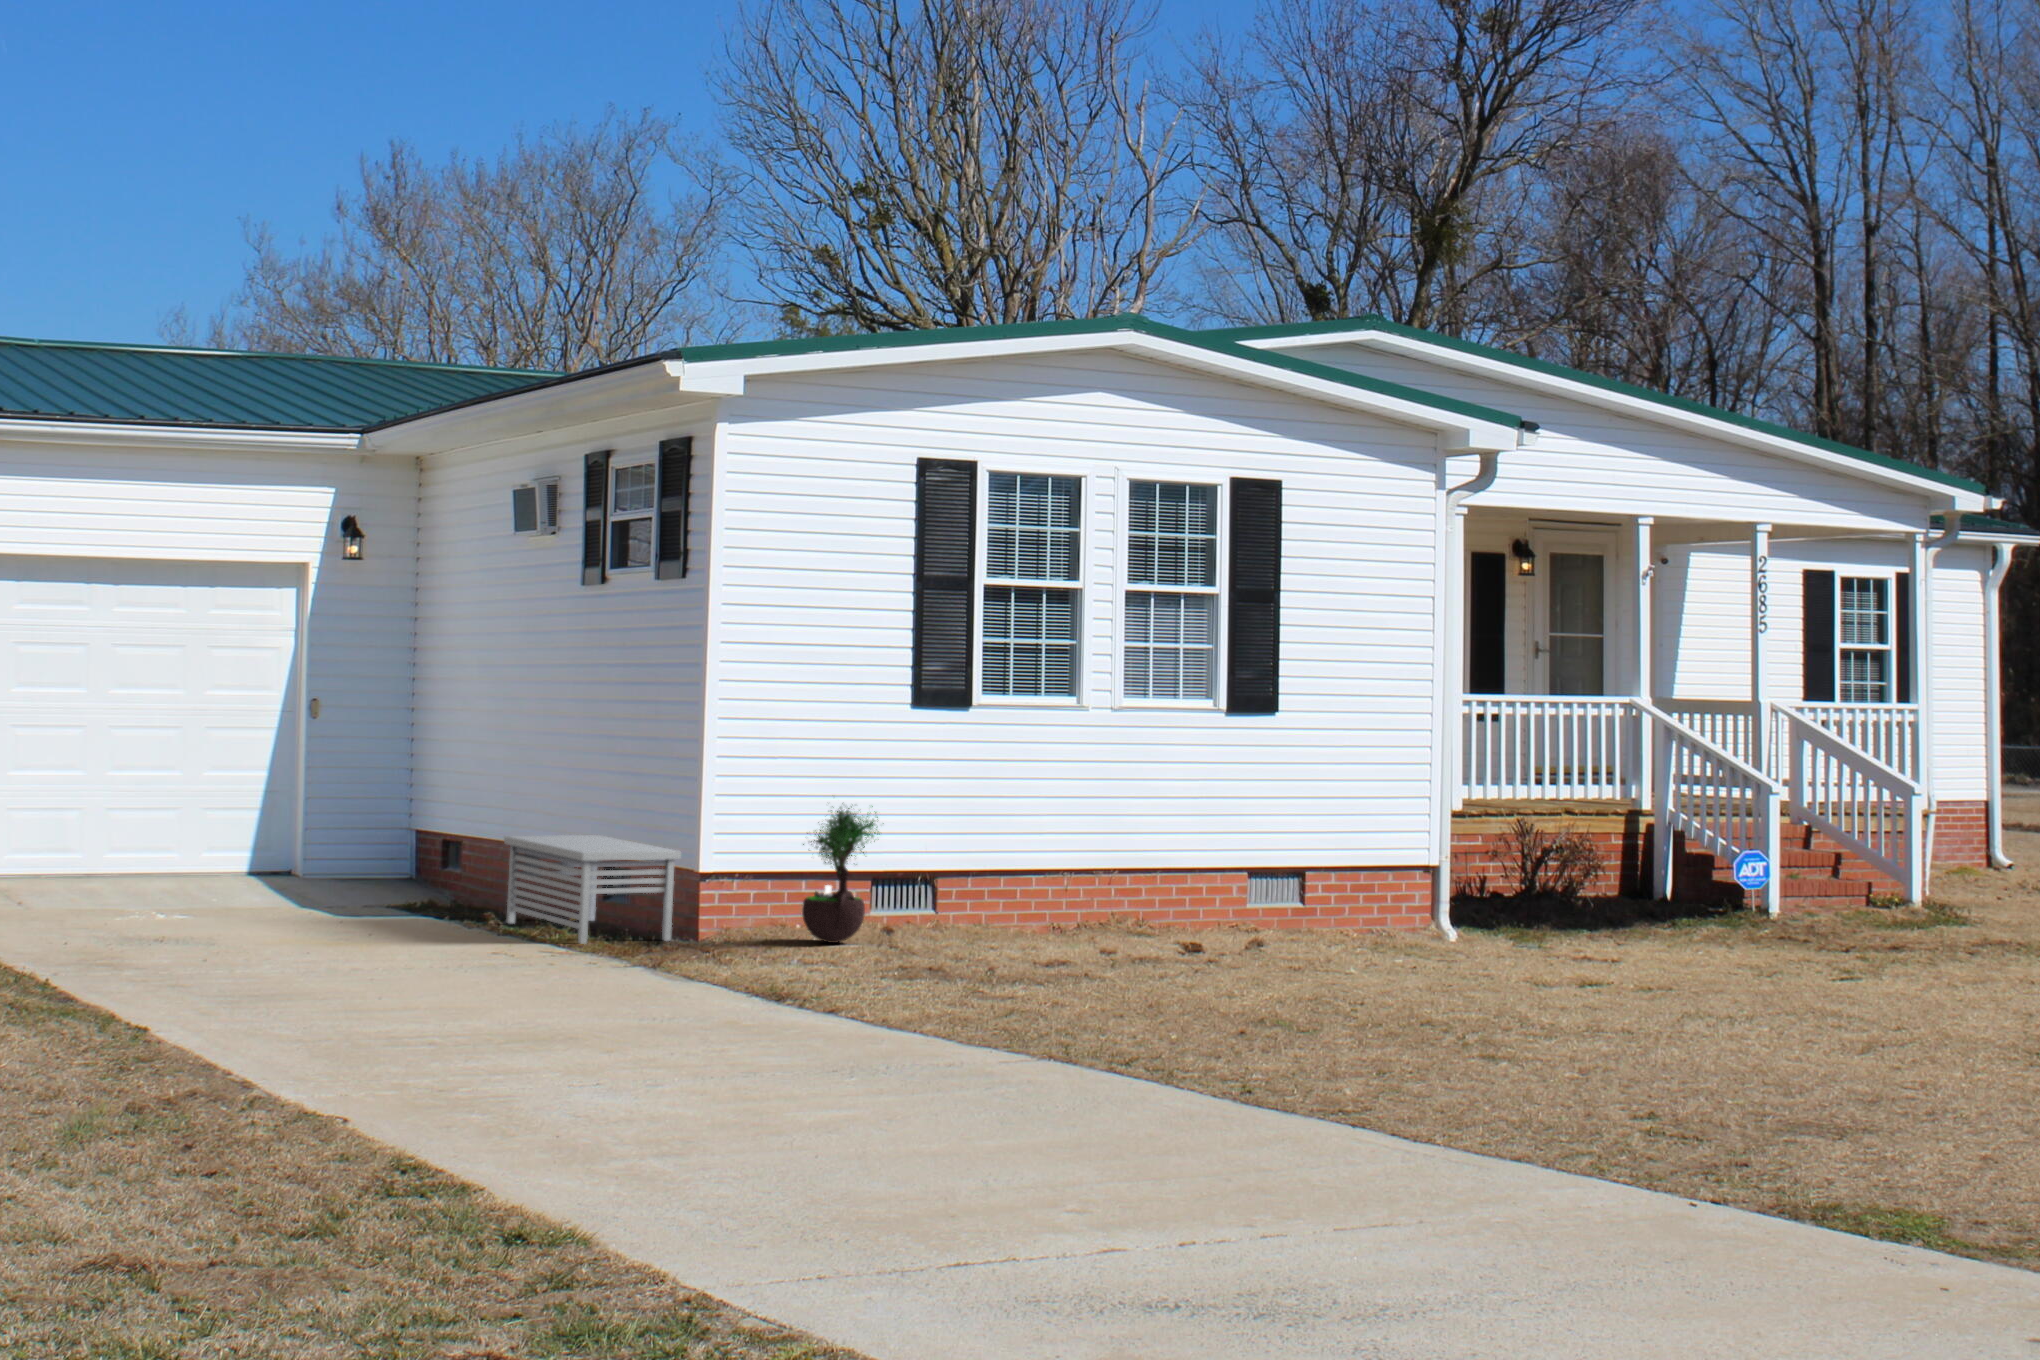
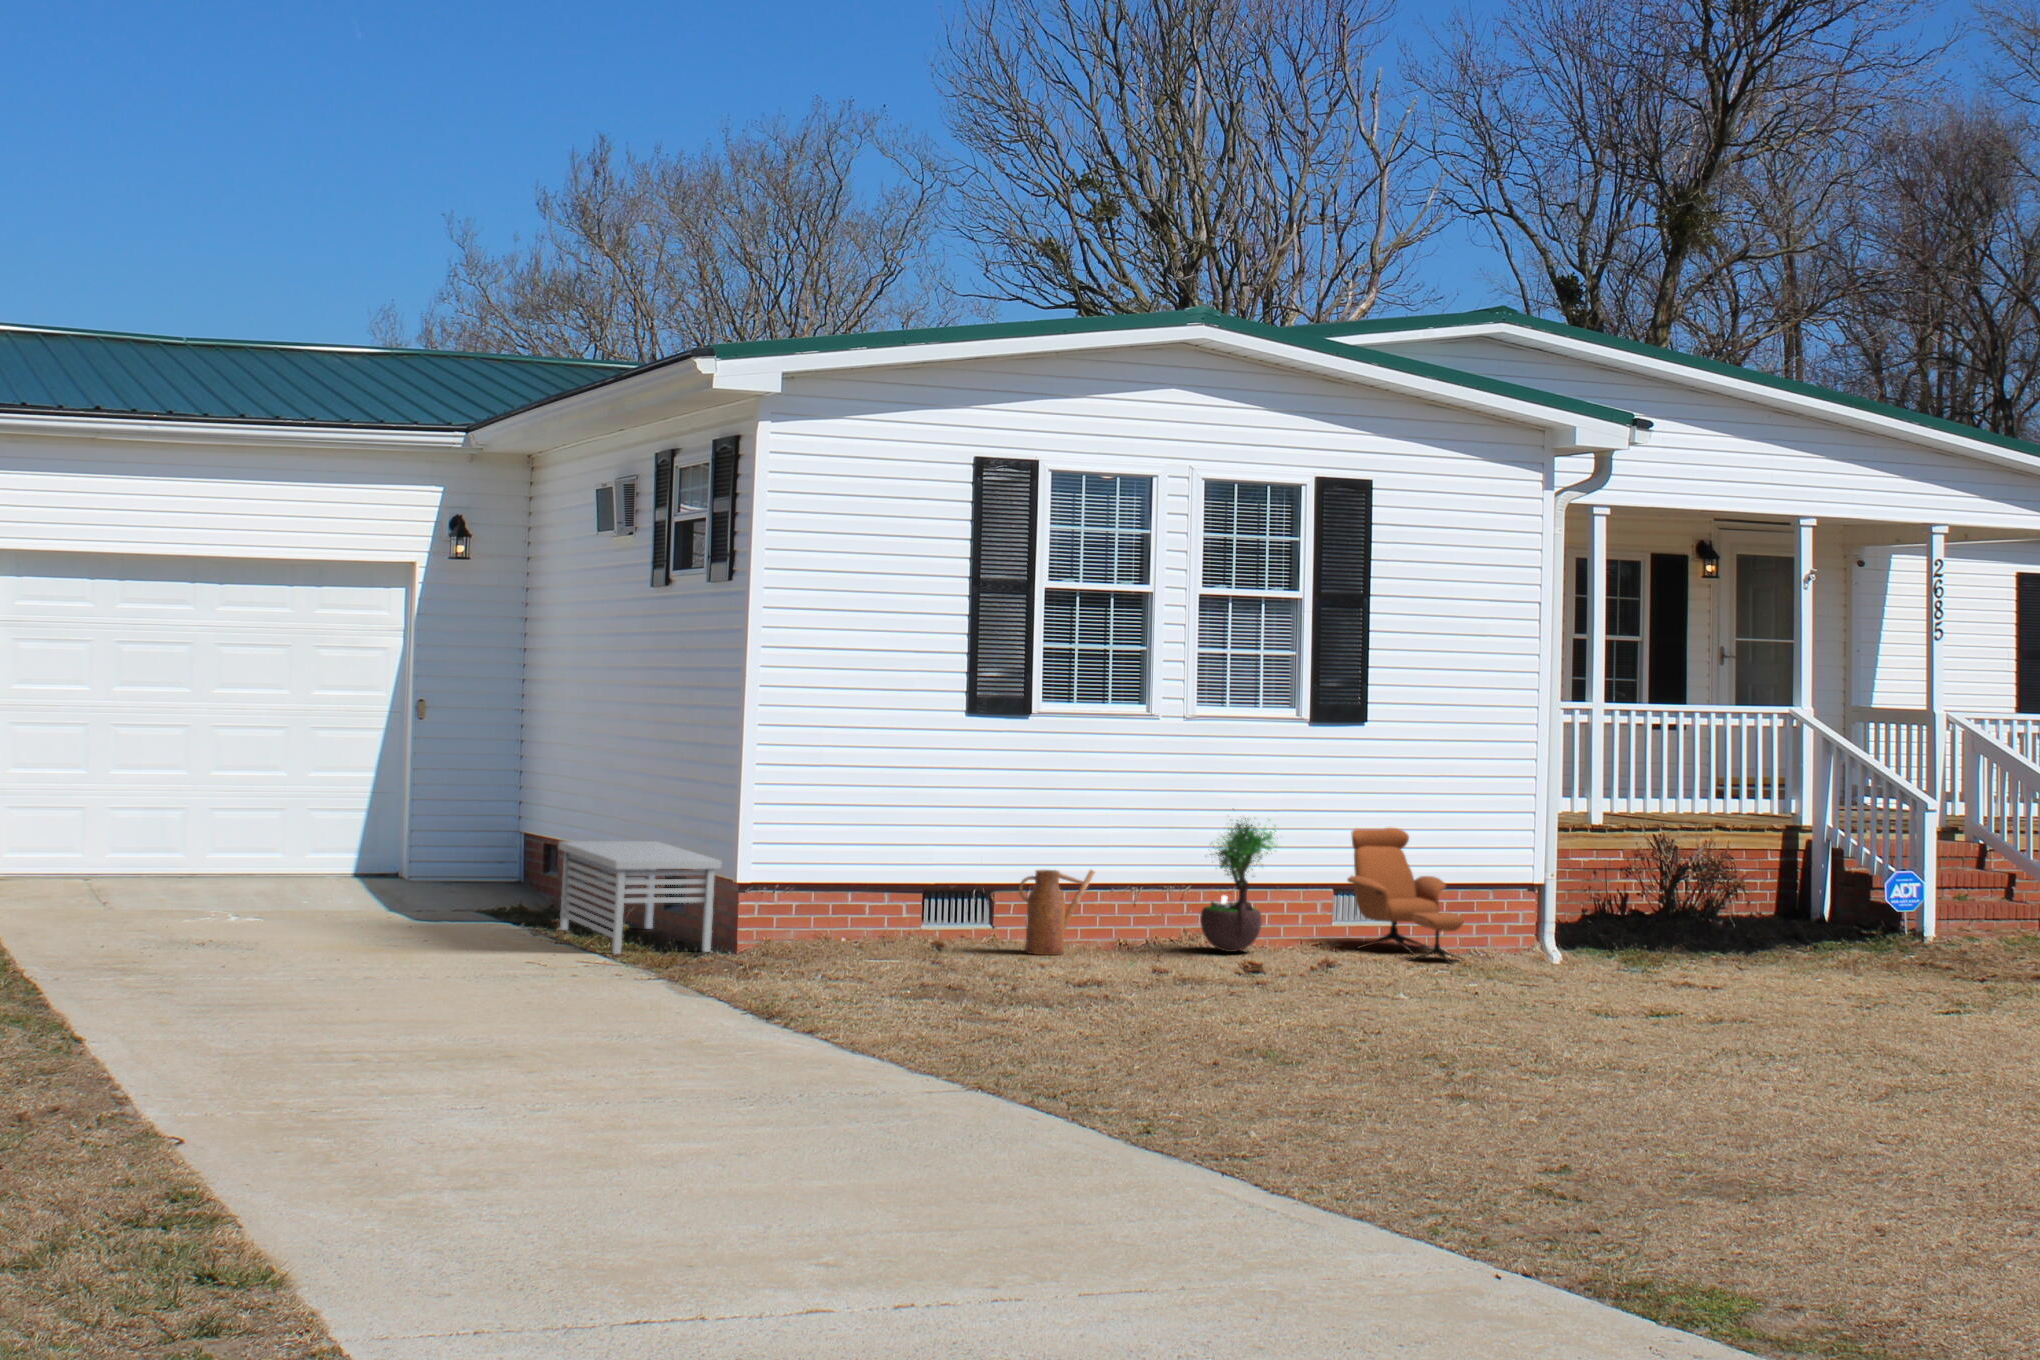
potted tree: present [802,806,880,943] -> present [1200,818,1276,952]
lounge chair: none [1263,811,1381,941] -> present [1347,828,1464,964]
watering can: none [963,855,1034,939] -> present [1019,870,1095,955]

